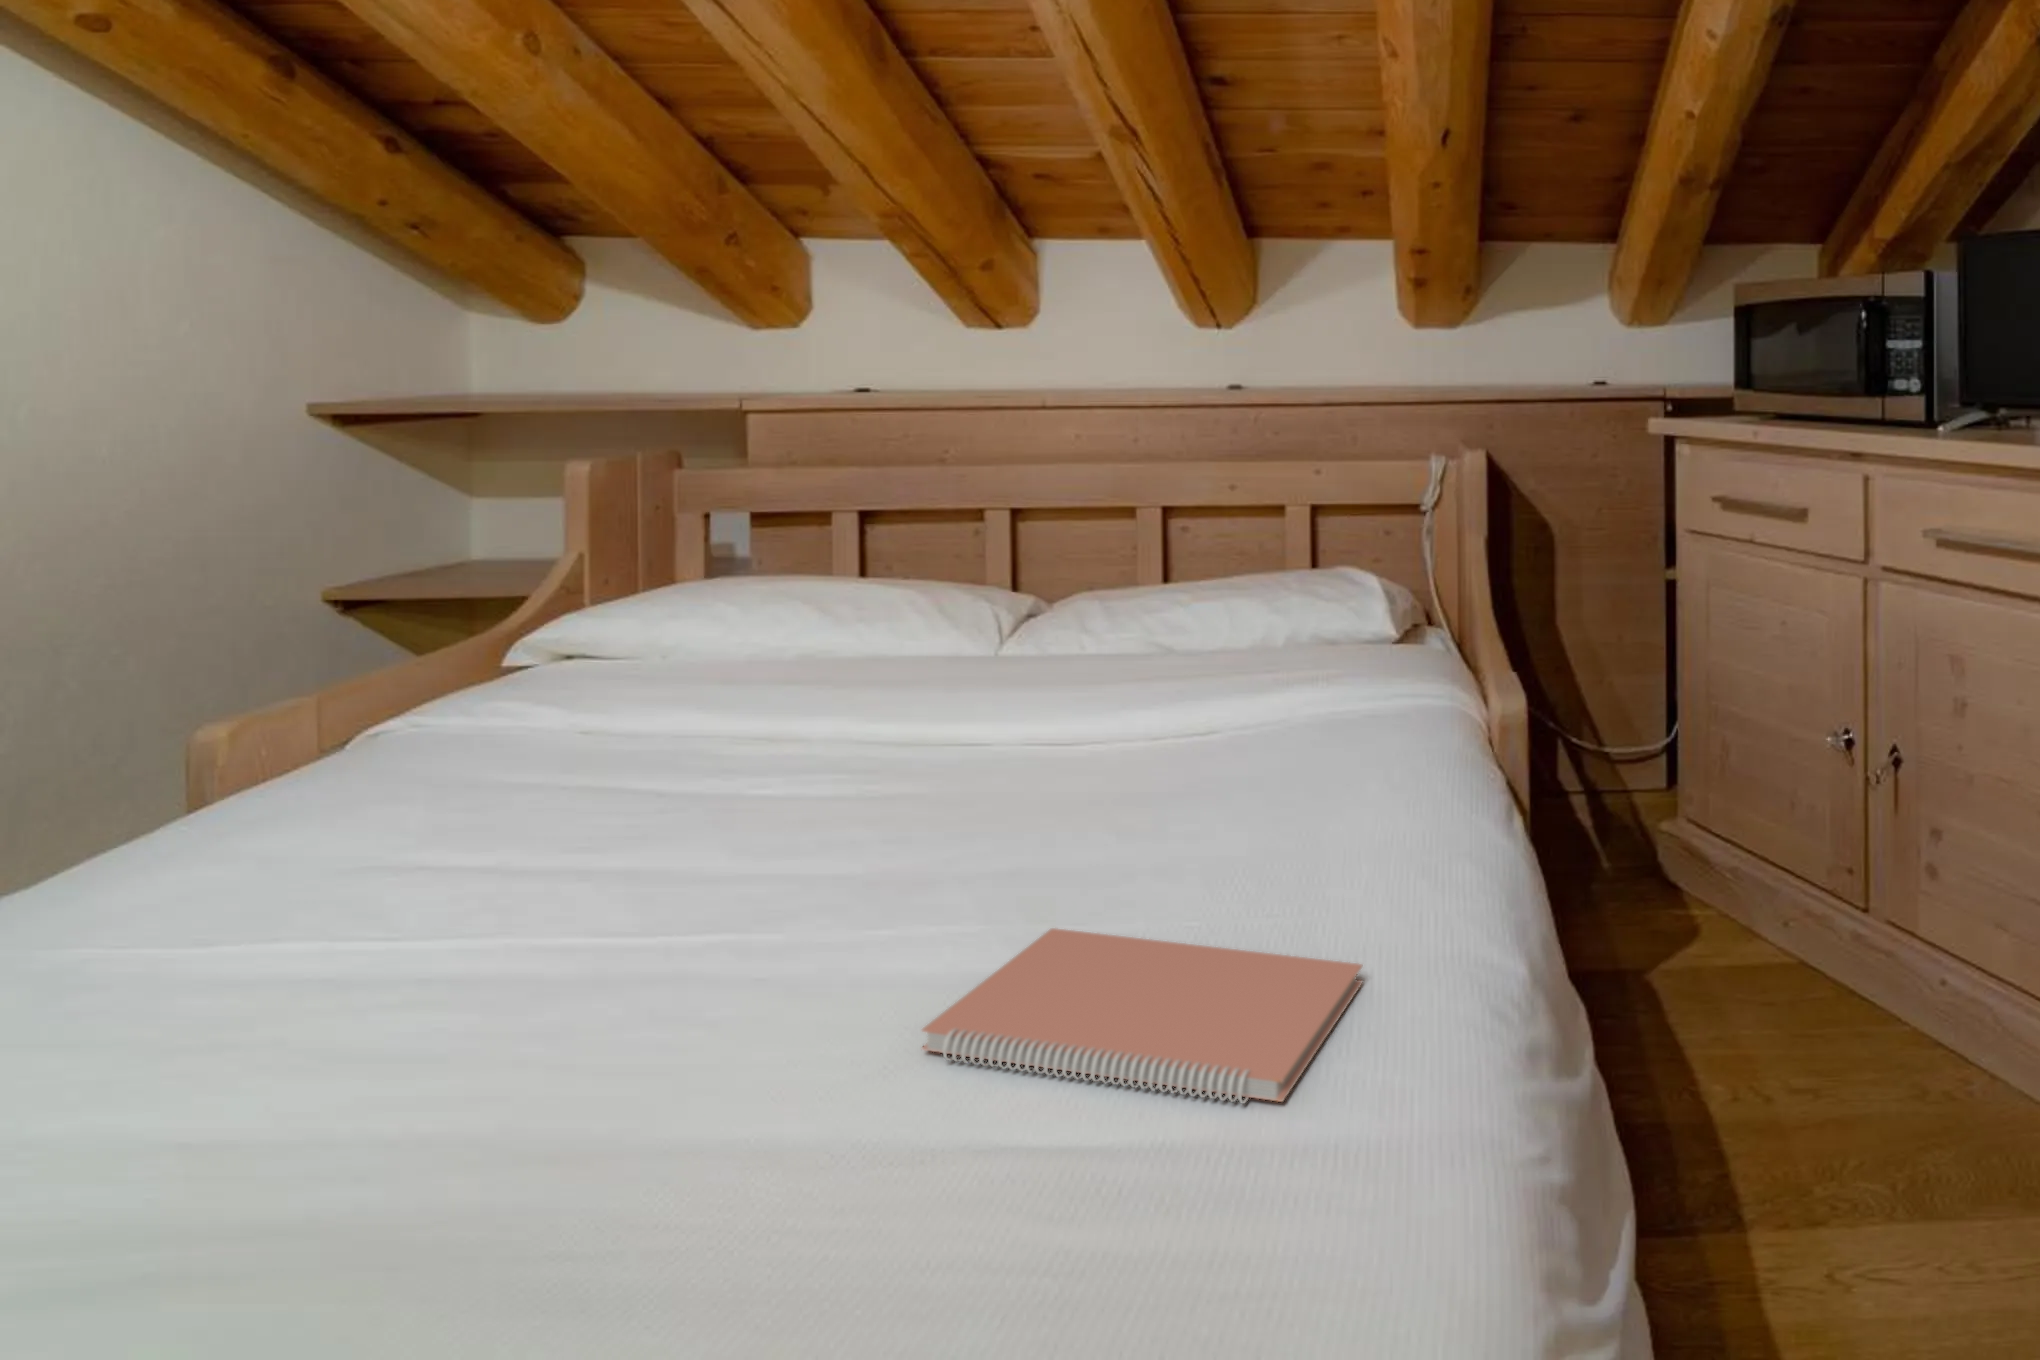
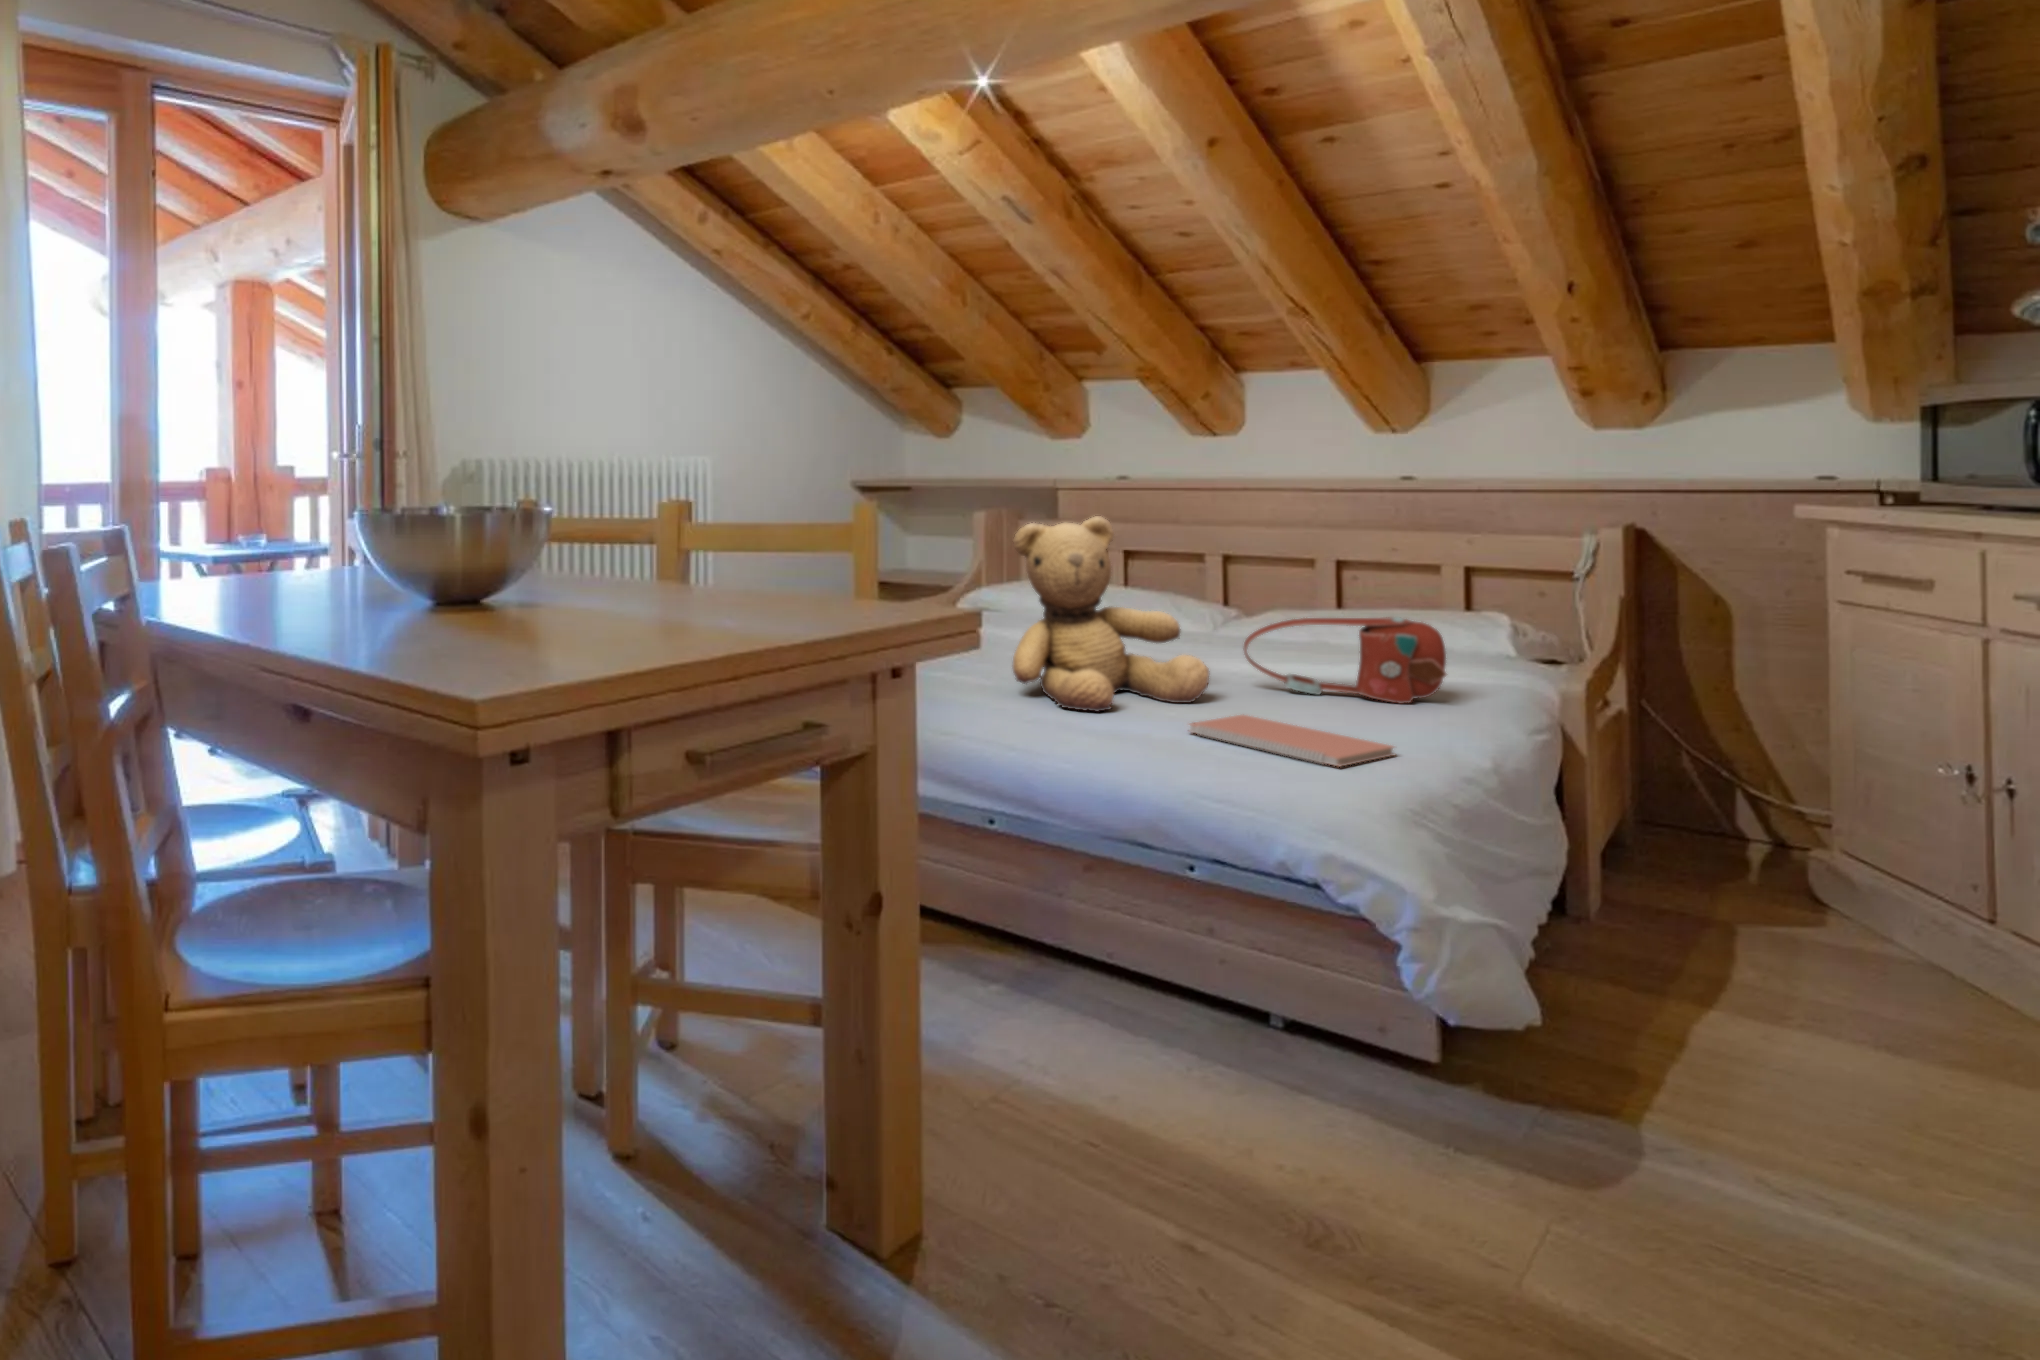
teddy bear: none [446,476,982,1036] -> present [1013,516,1209,711]
handbag: none [1048,627,1370,791] -> present [1244,617,1446,704]

